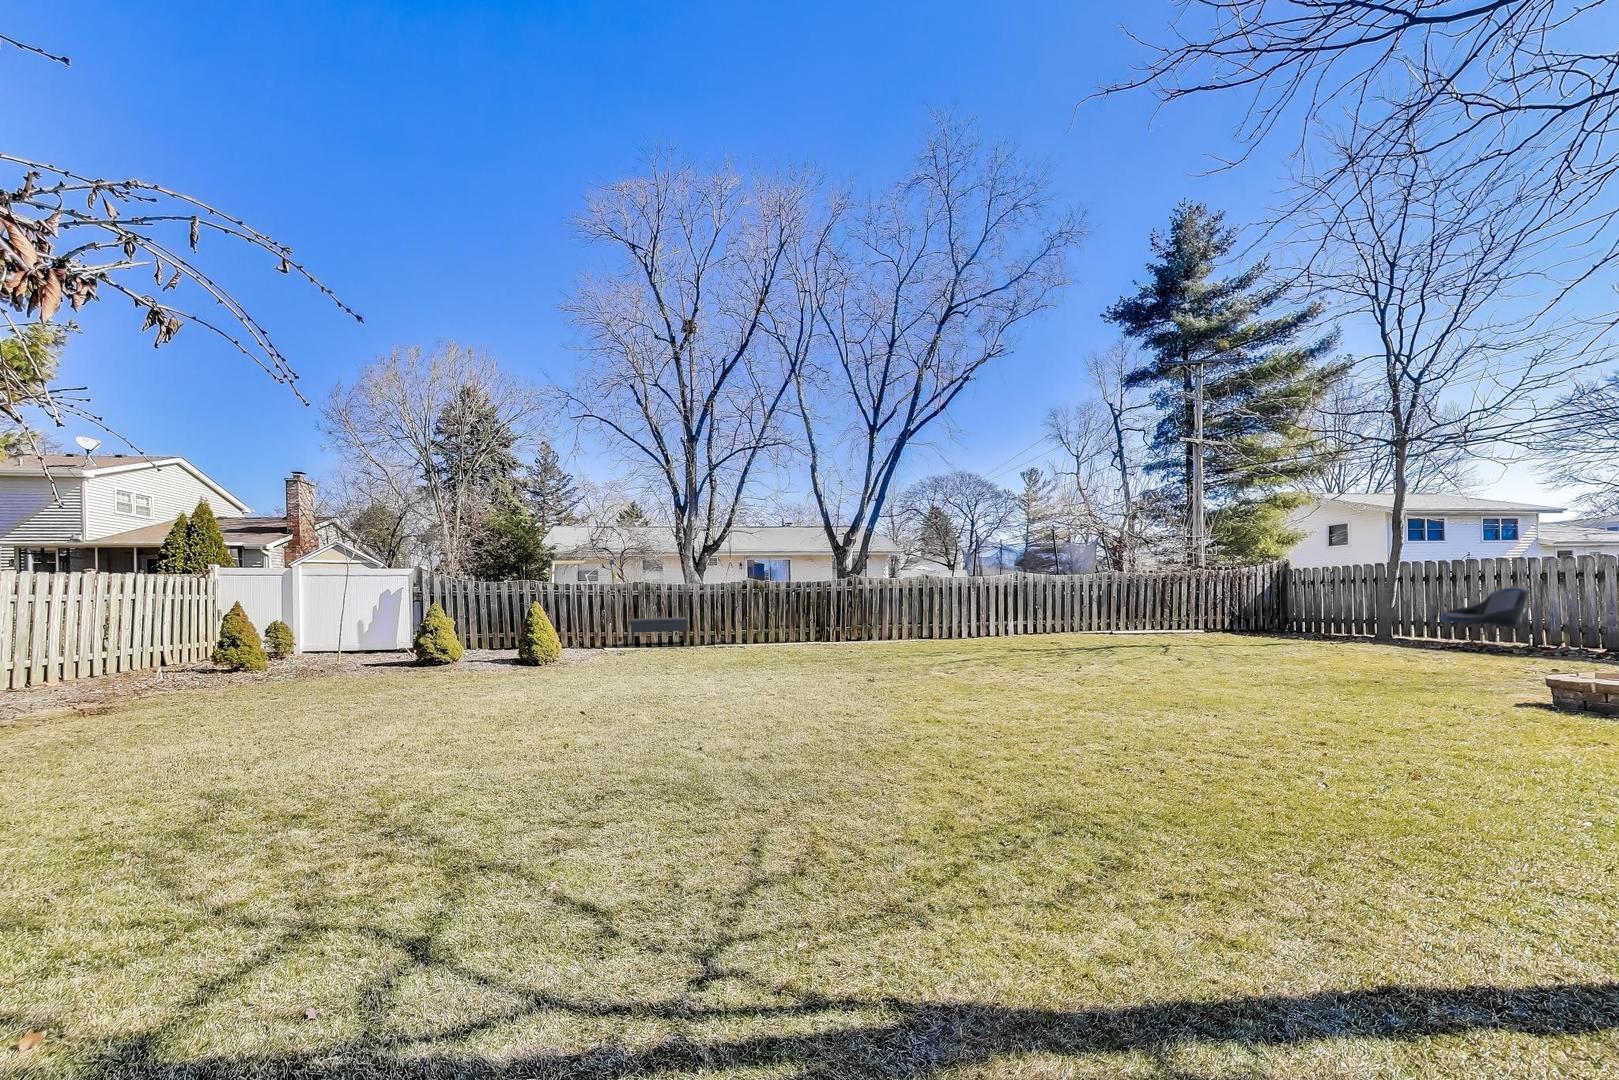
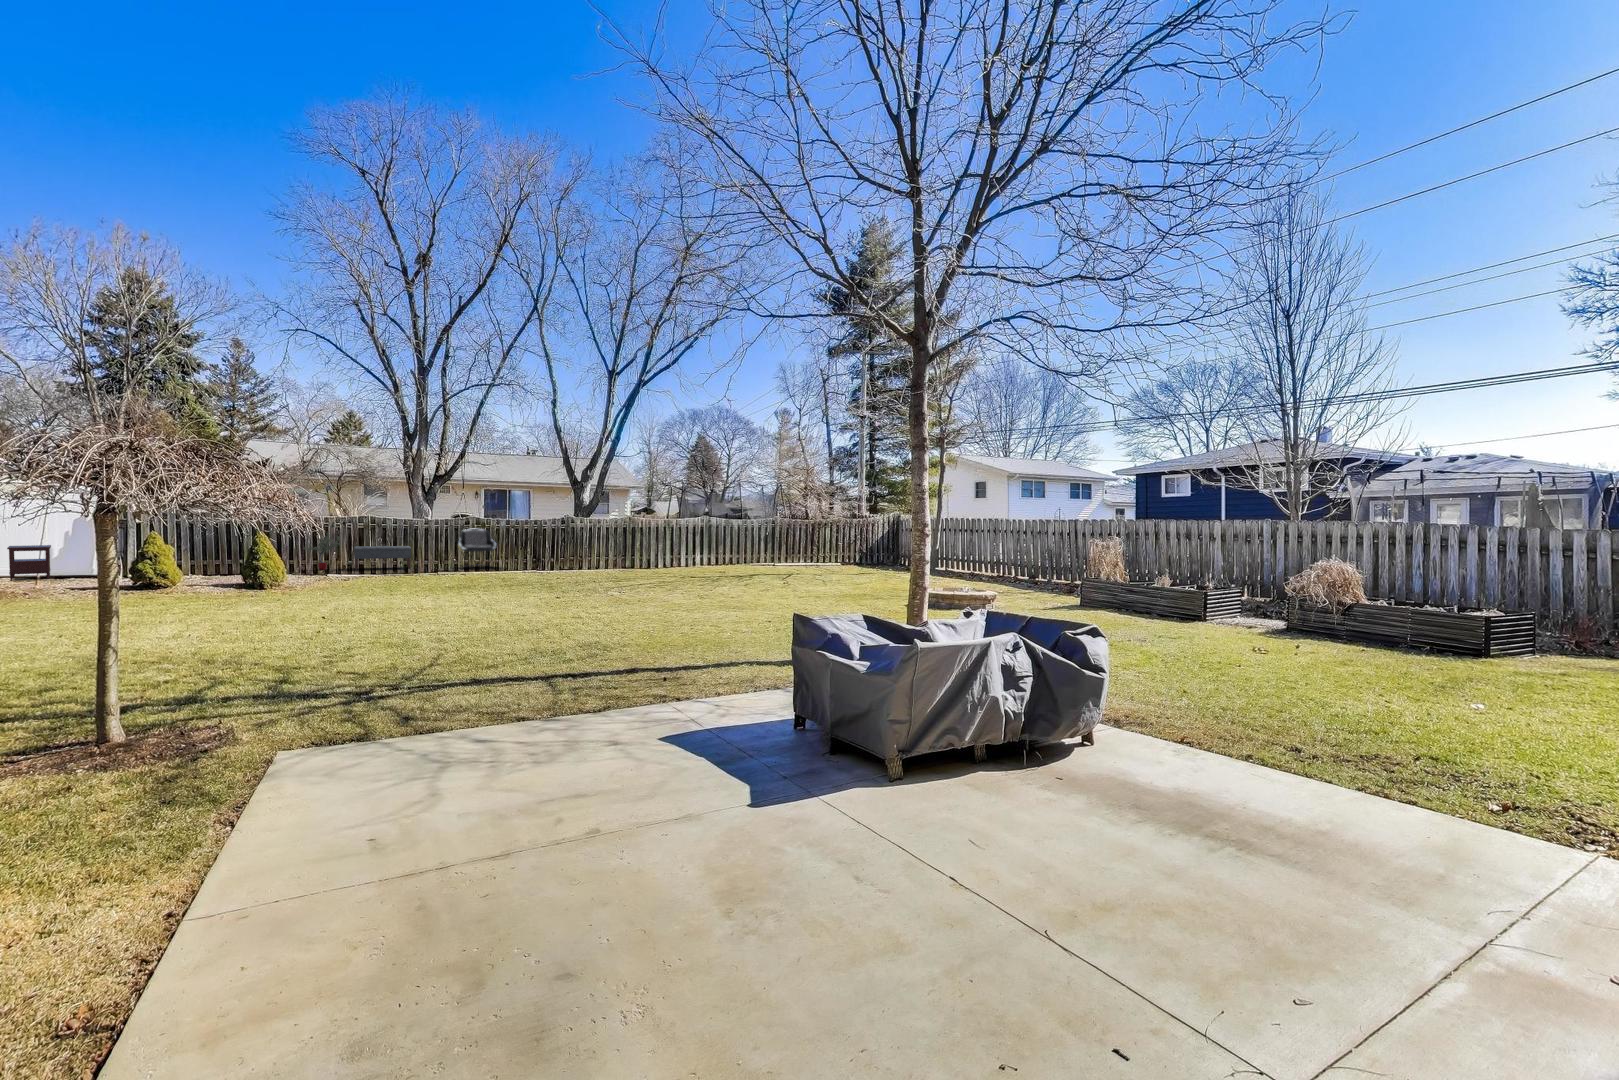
lounge chair: present [1440,588,1535,653] -> present [458,529,497,566]
potted tree: none [581,602,618,646] -> present [304,531,340,570]
side table: none [320,623,359,660] -> present [7,545,51,581]

